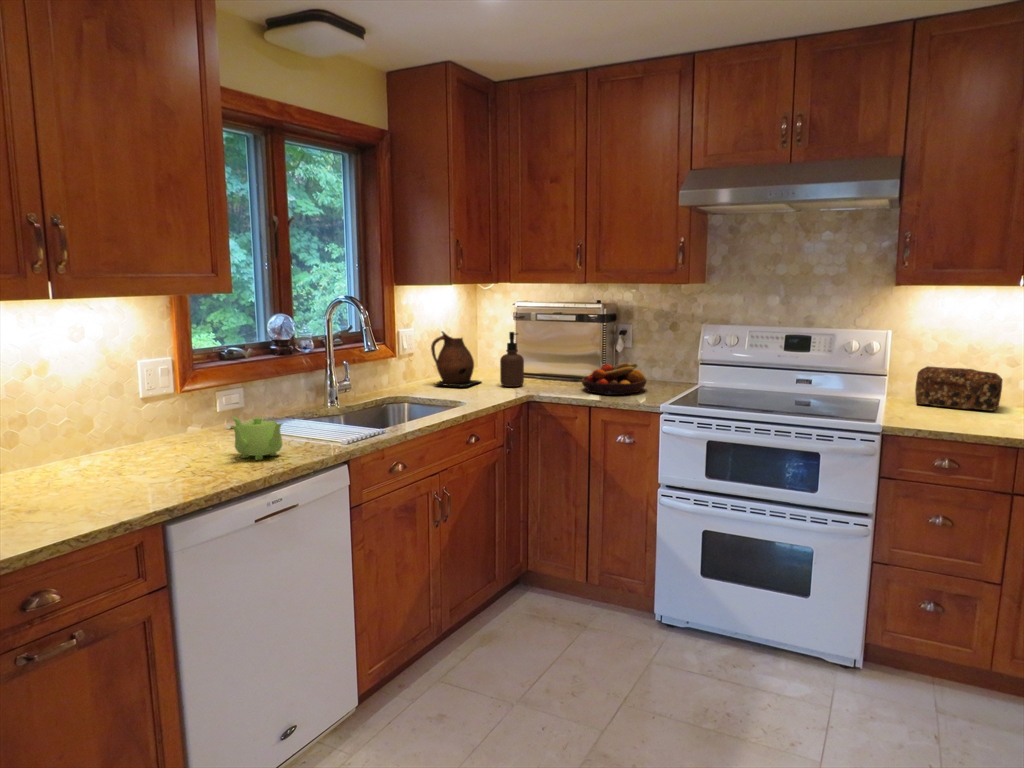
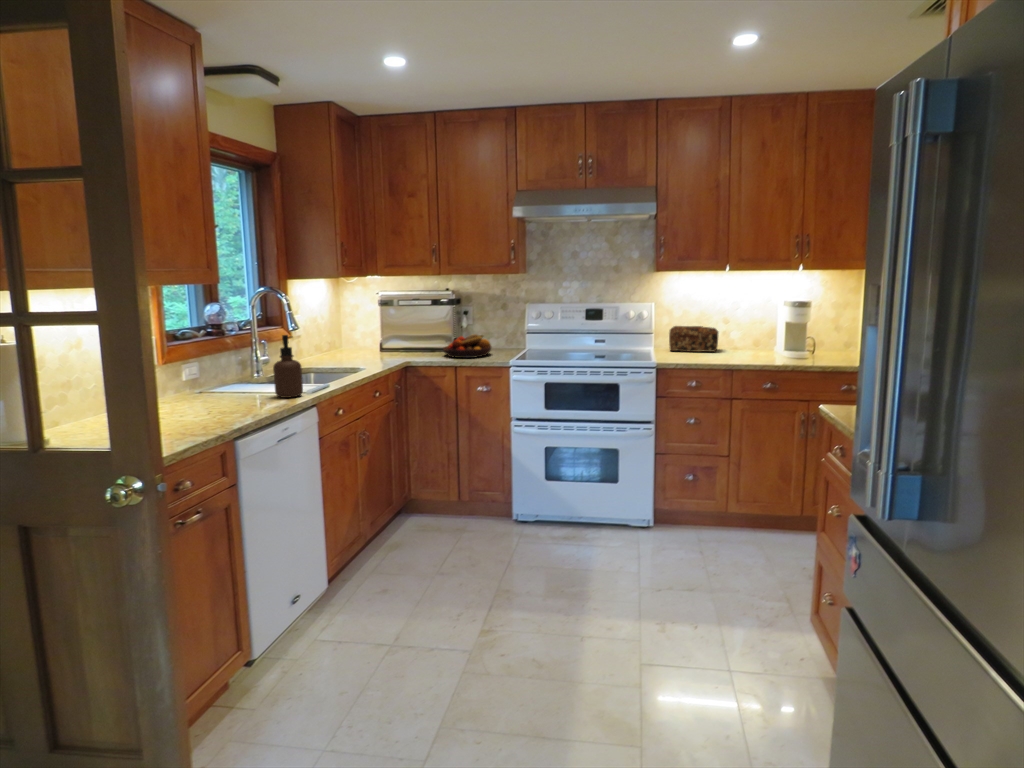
ceramic pitcher: present [431,331,481,387] -> none [319,316,361,360]
soap dispenser: present [500,332,524,387] -> present [273,335,303,398]
teapot: present [231,417,282,460] -> none [220,377,270,409]

